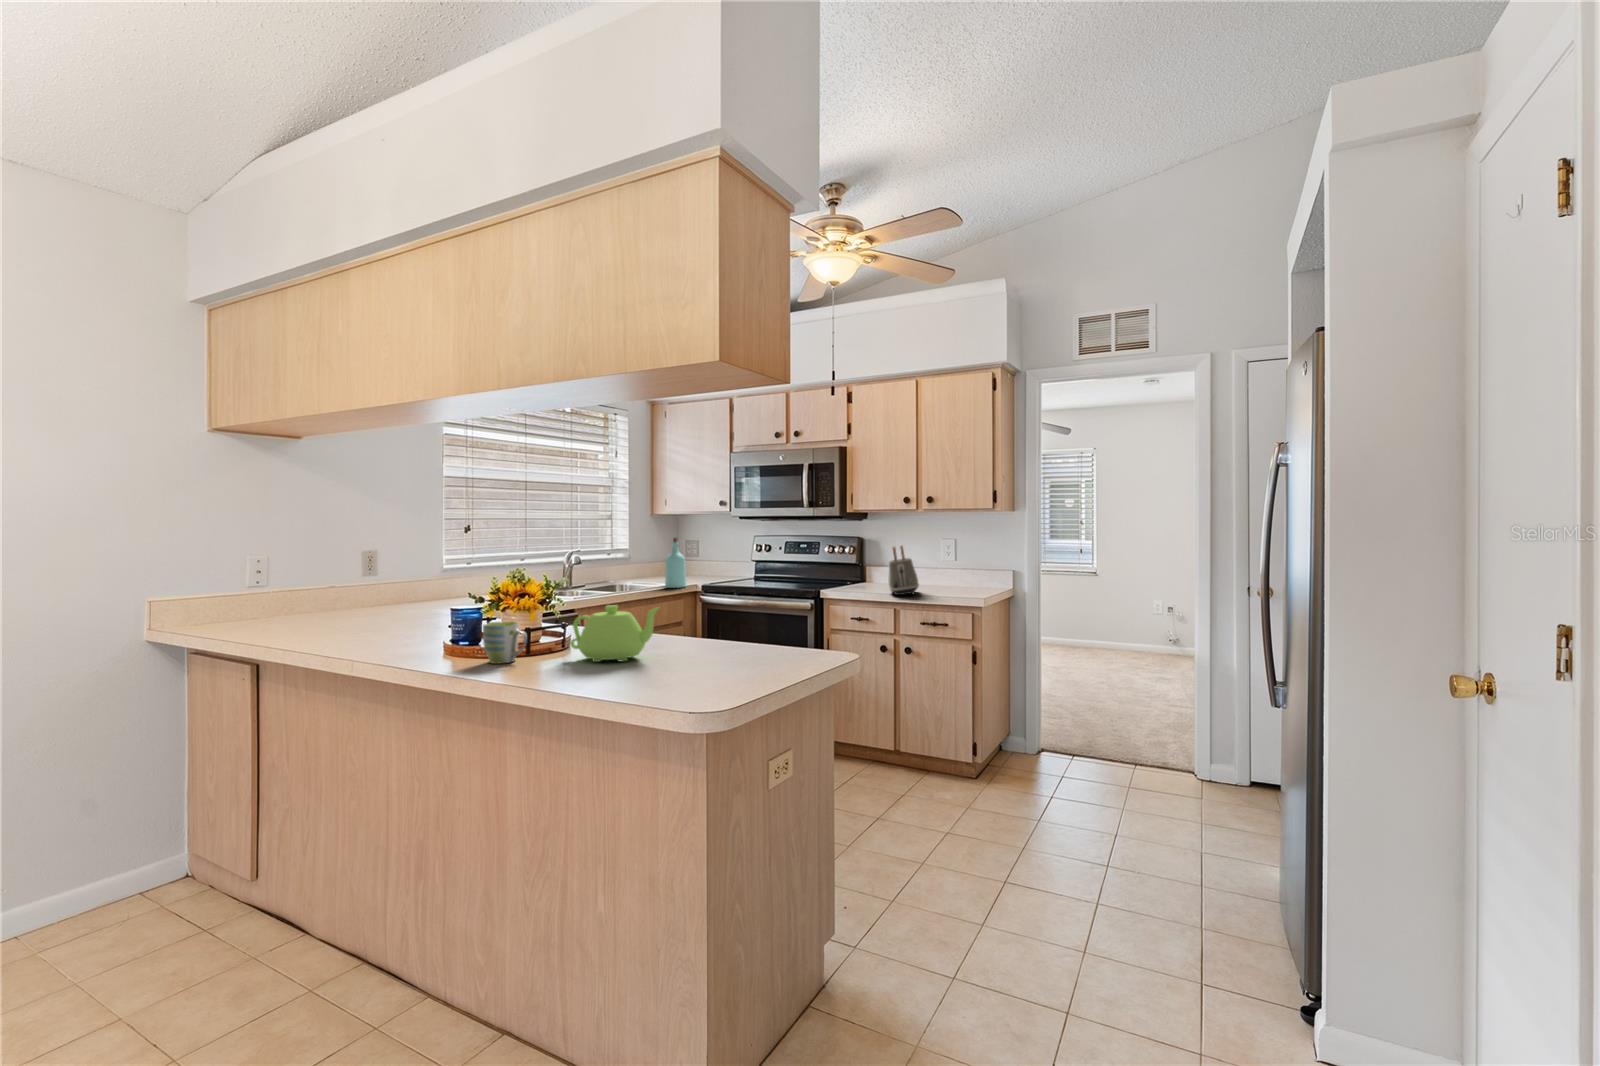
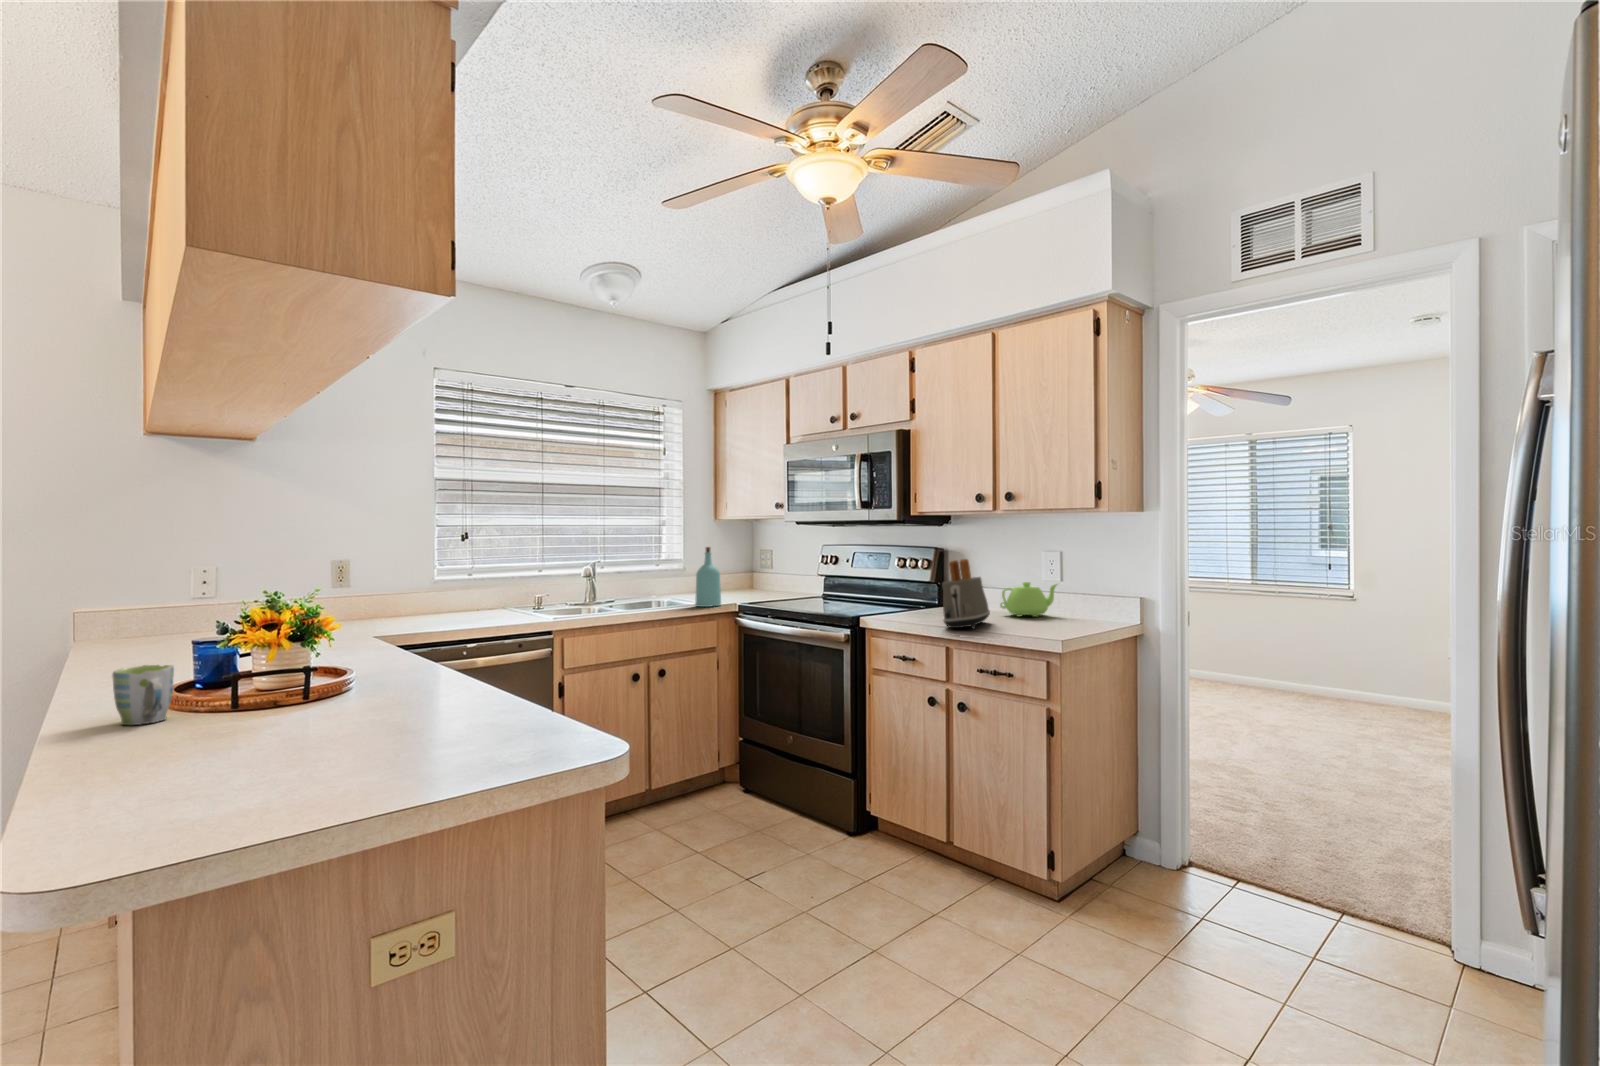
teapot: present [571,605,659,662] -> present [1000,582,1057,617]

